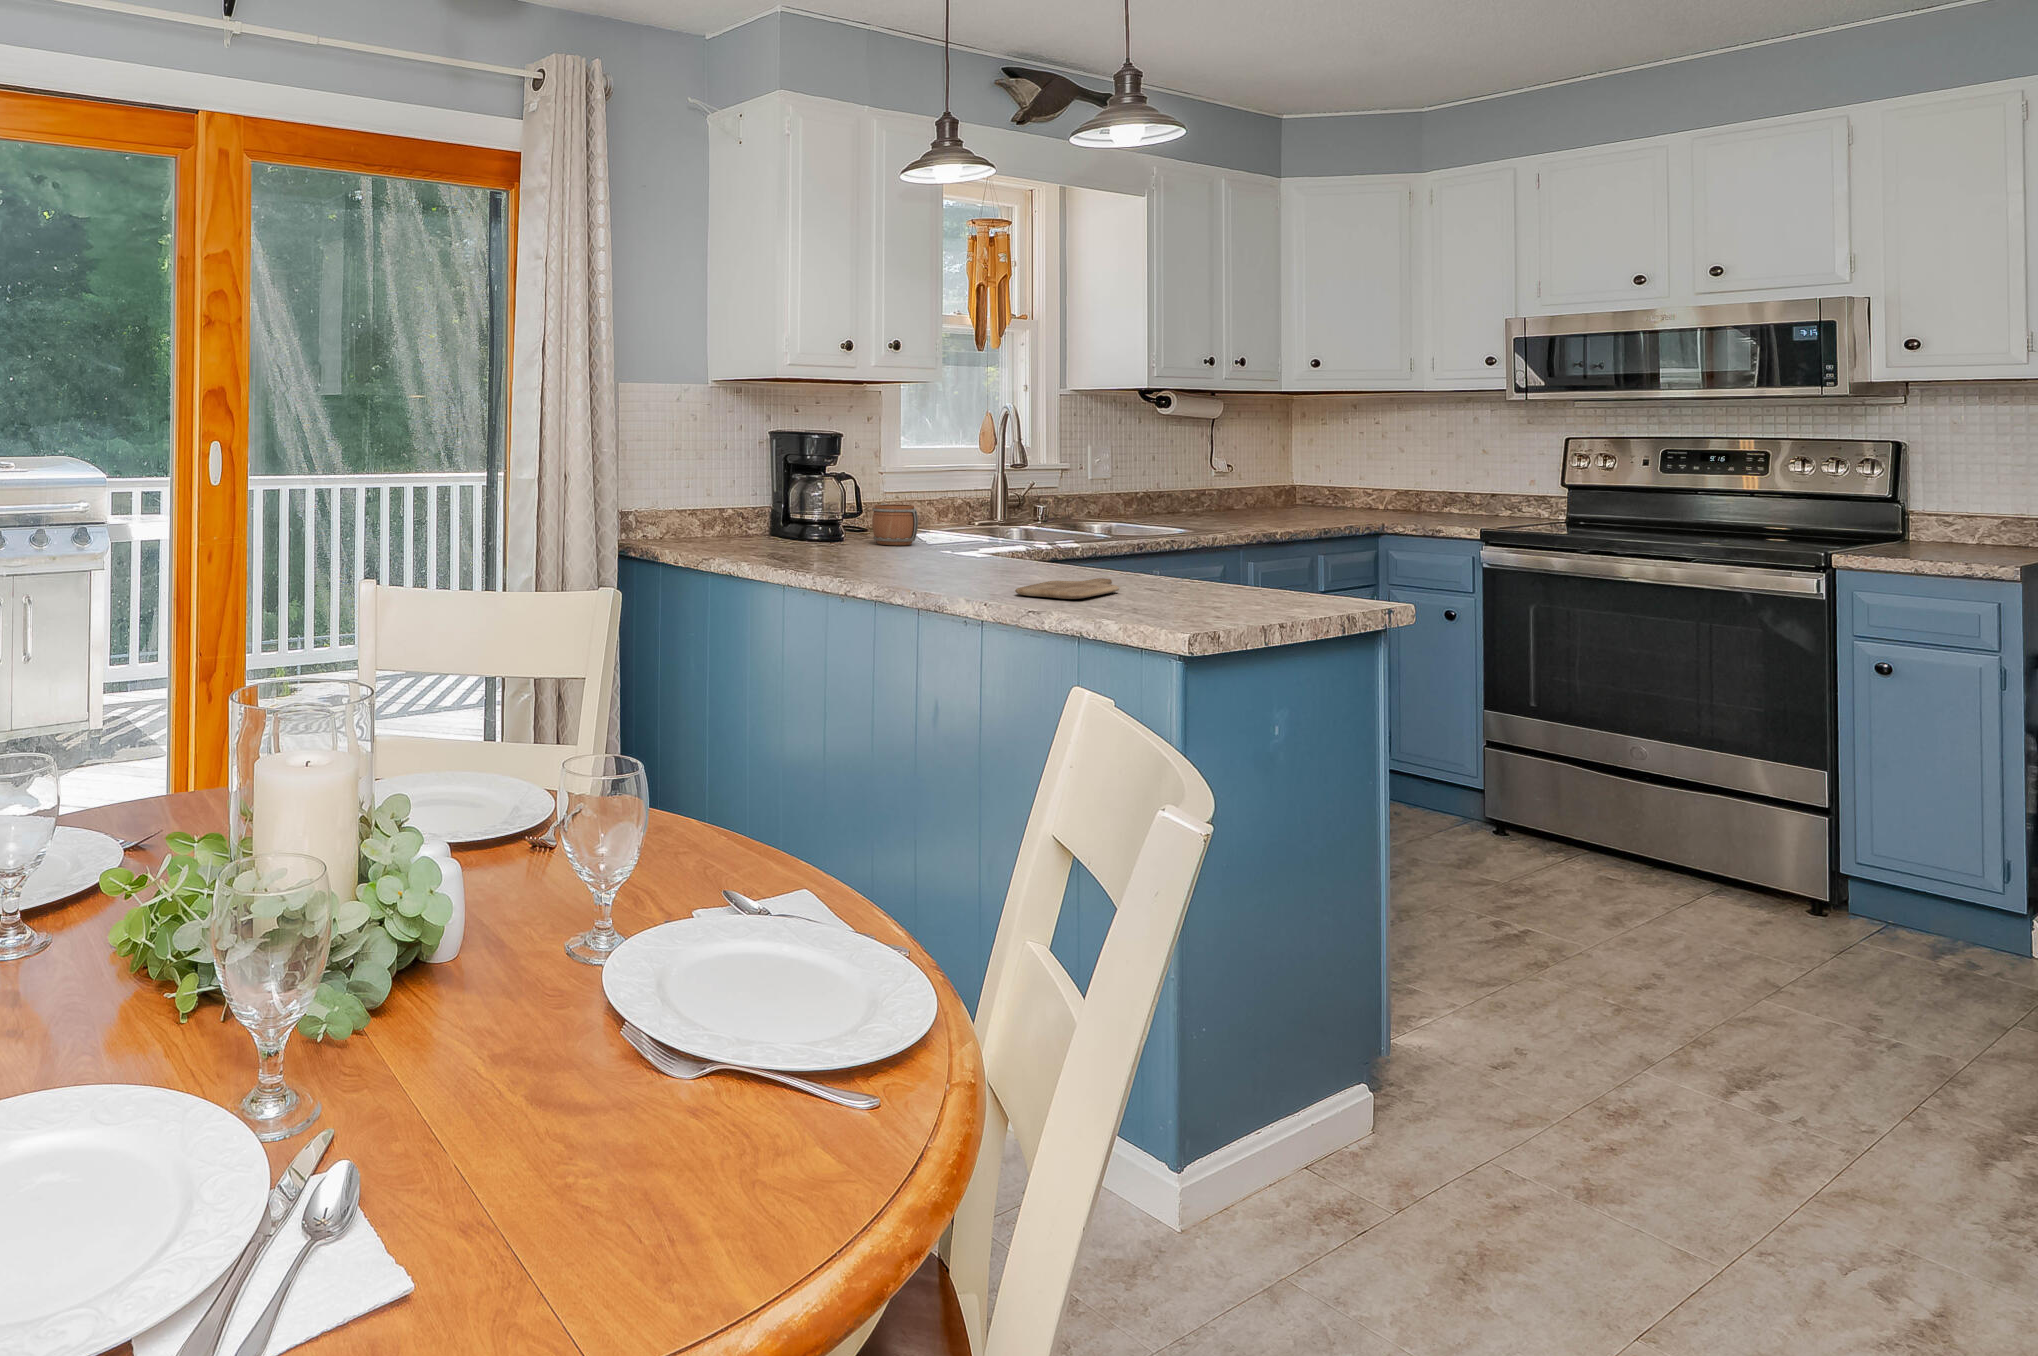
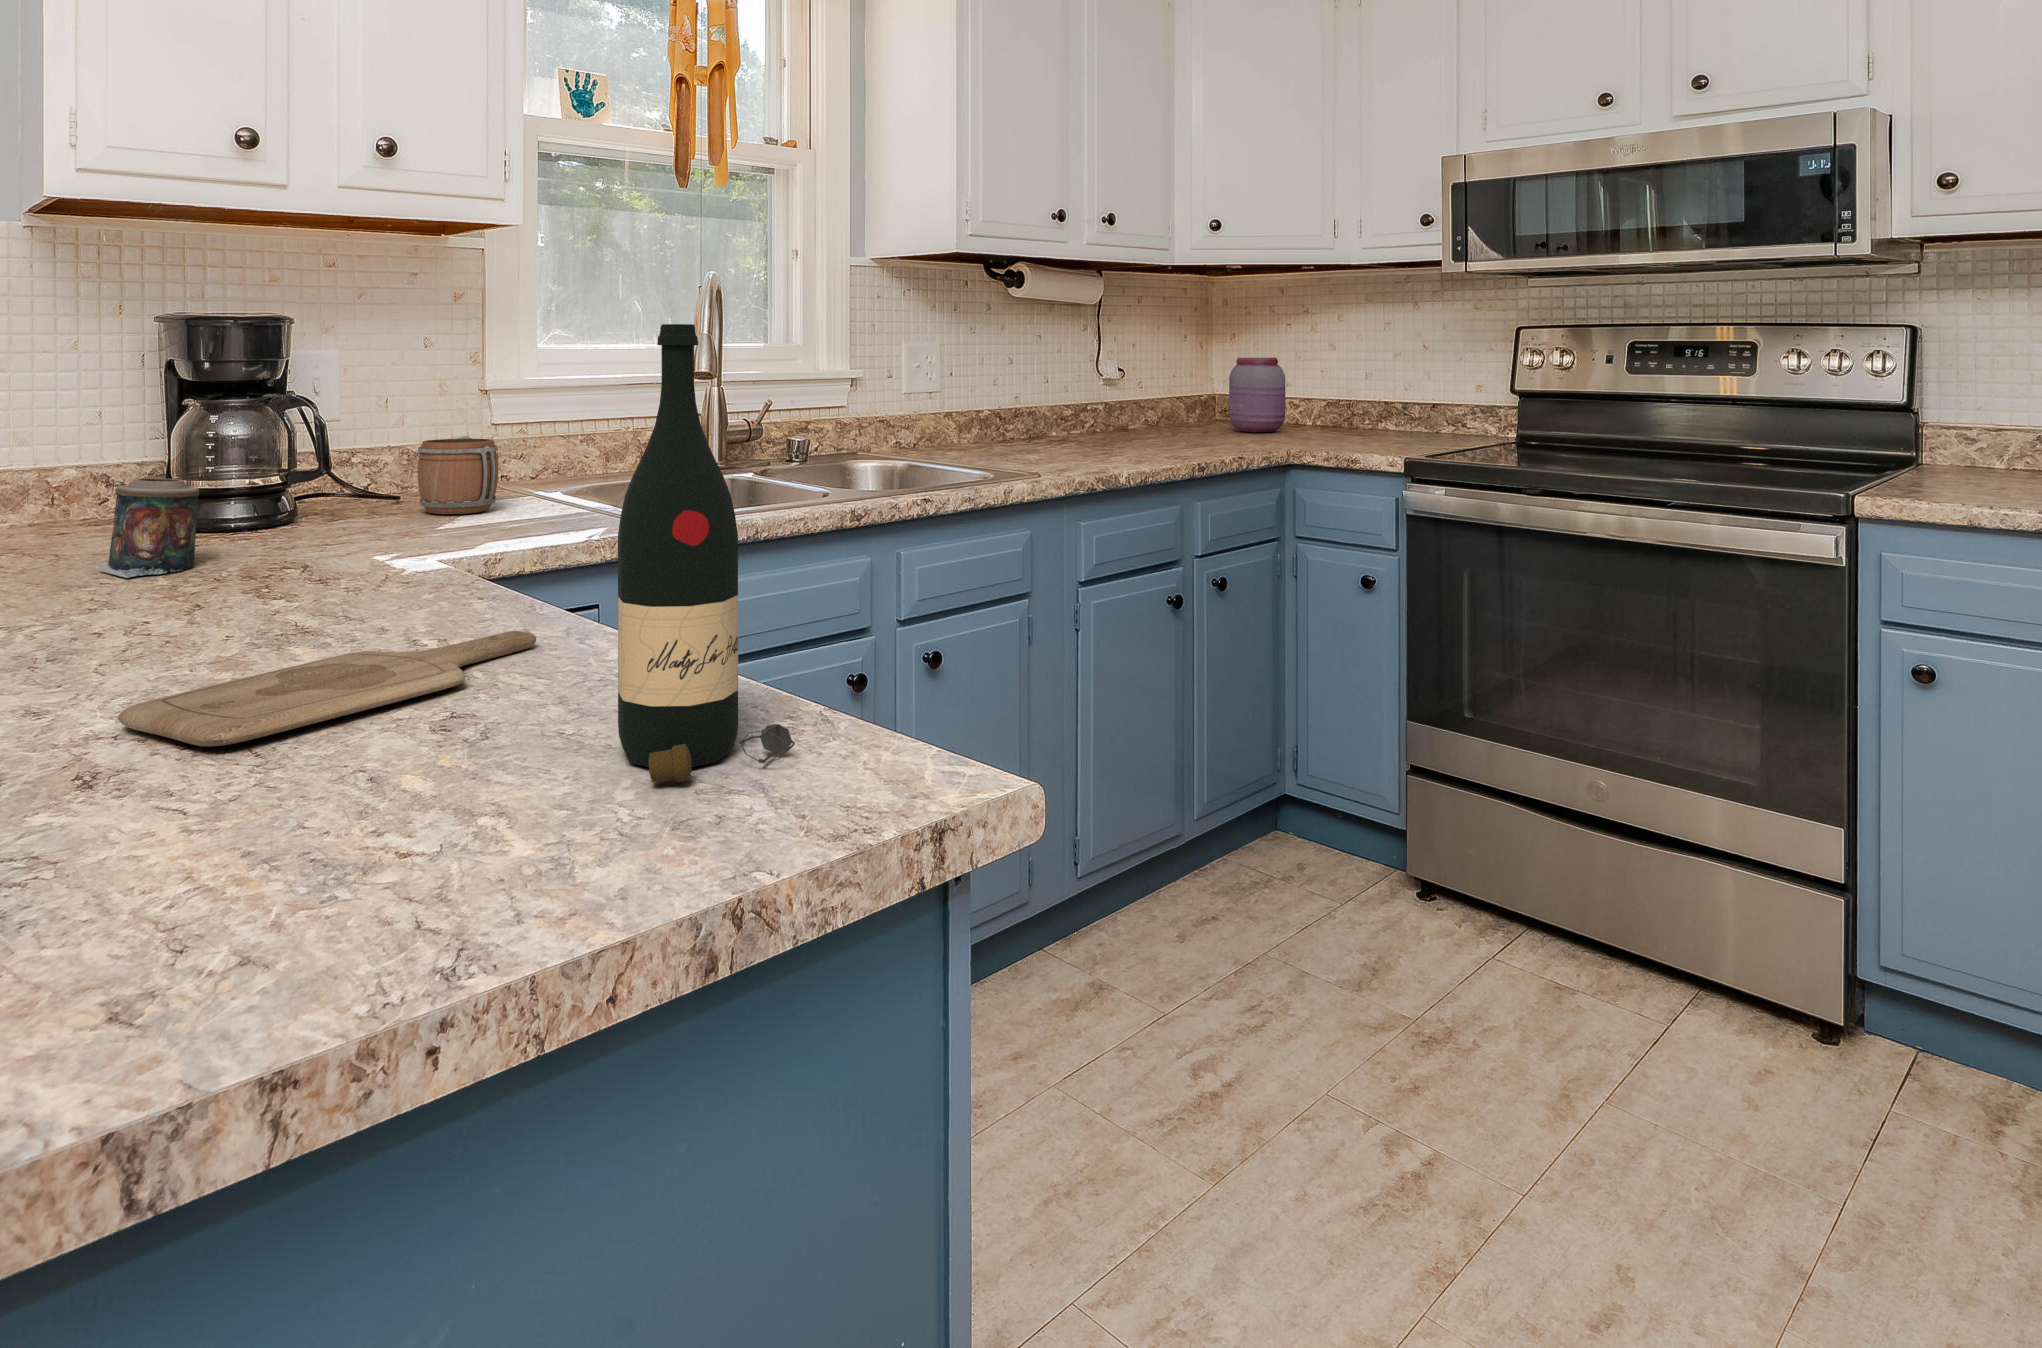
wine bottle: none [1233,450,1310,610] -> present [618,324,795,782]
jar: none [1321,461,1368,515] -> present [1229,358,1285,432]
candle: none [808,517,850,562] -> present [99,478,199,578]

